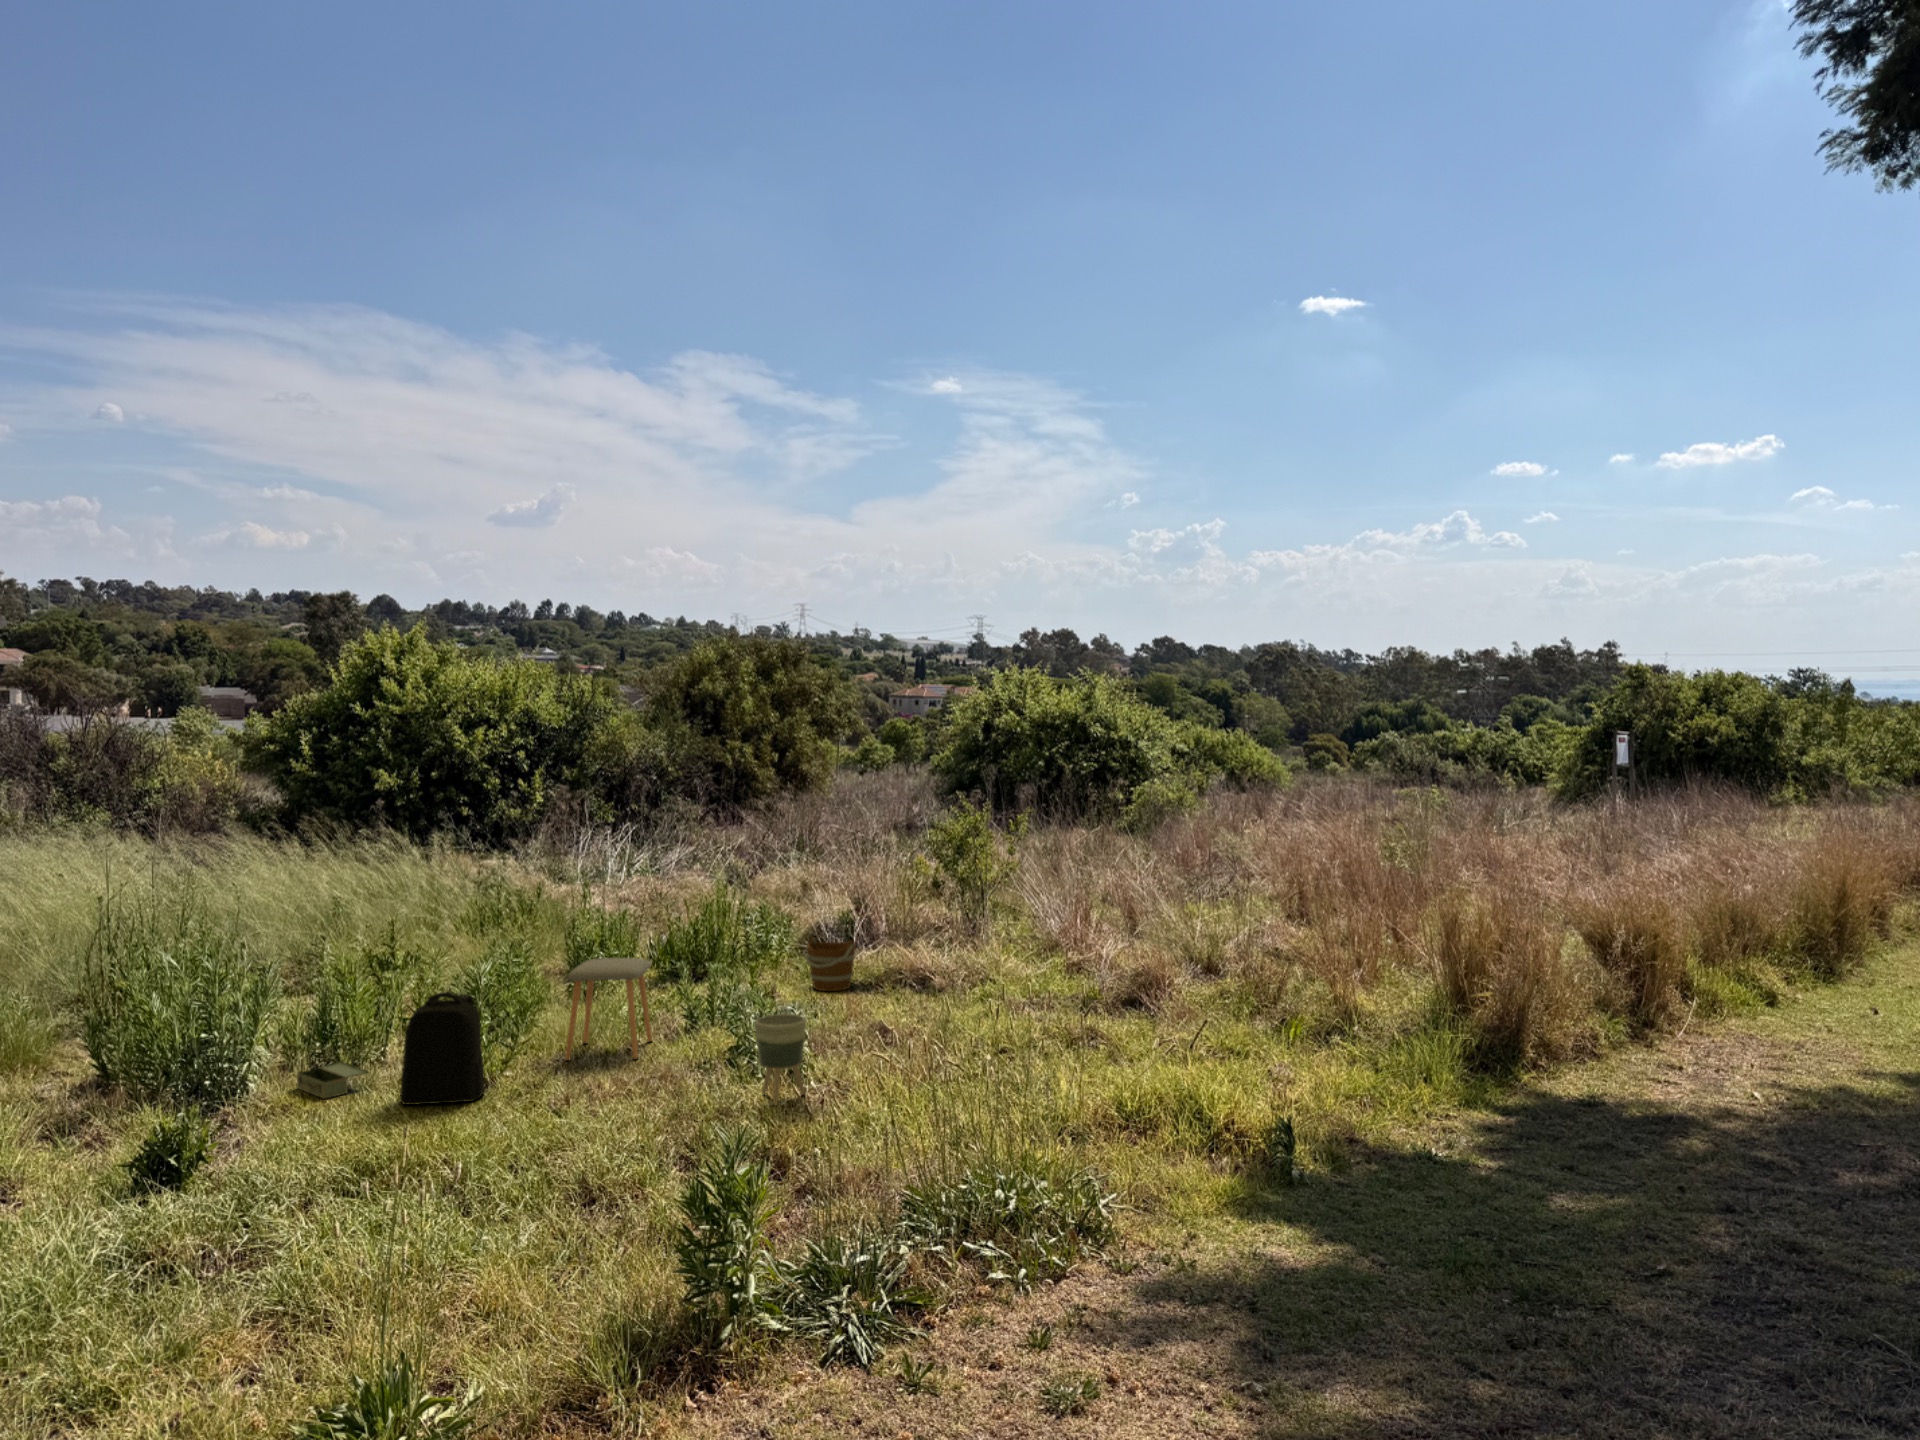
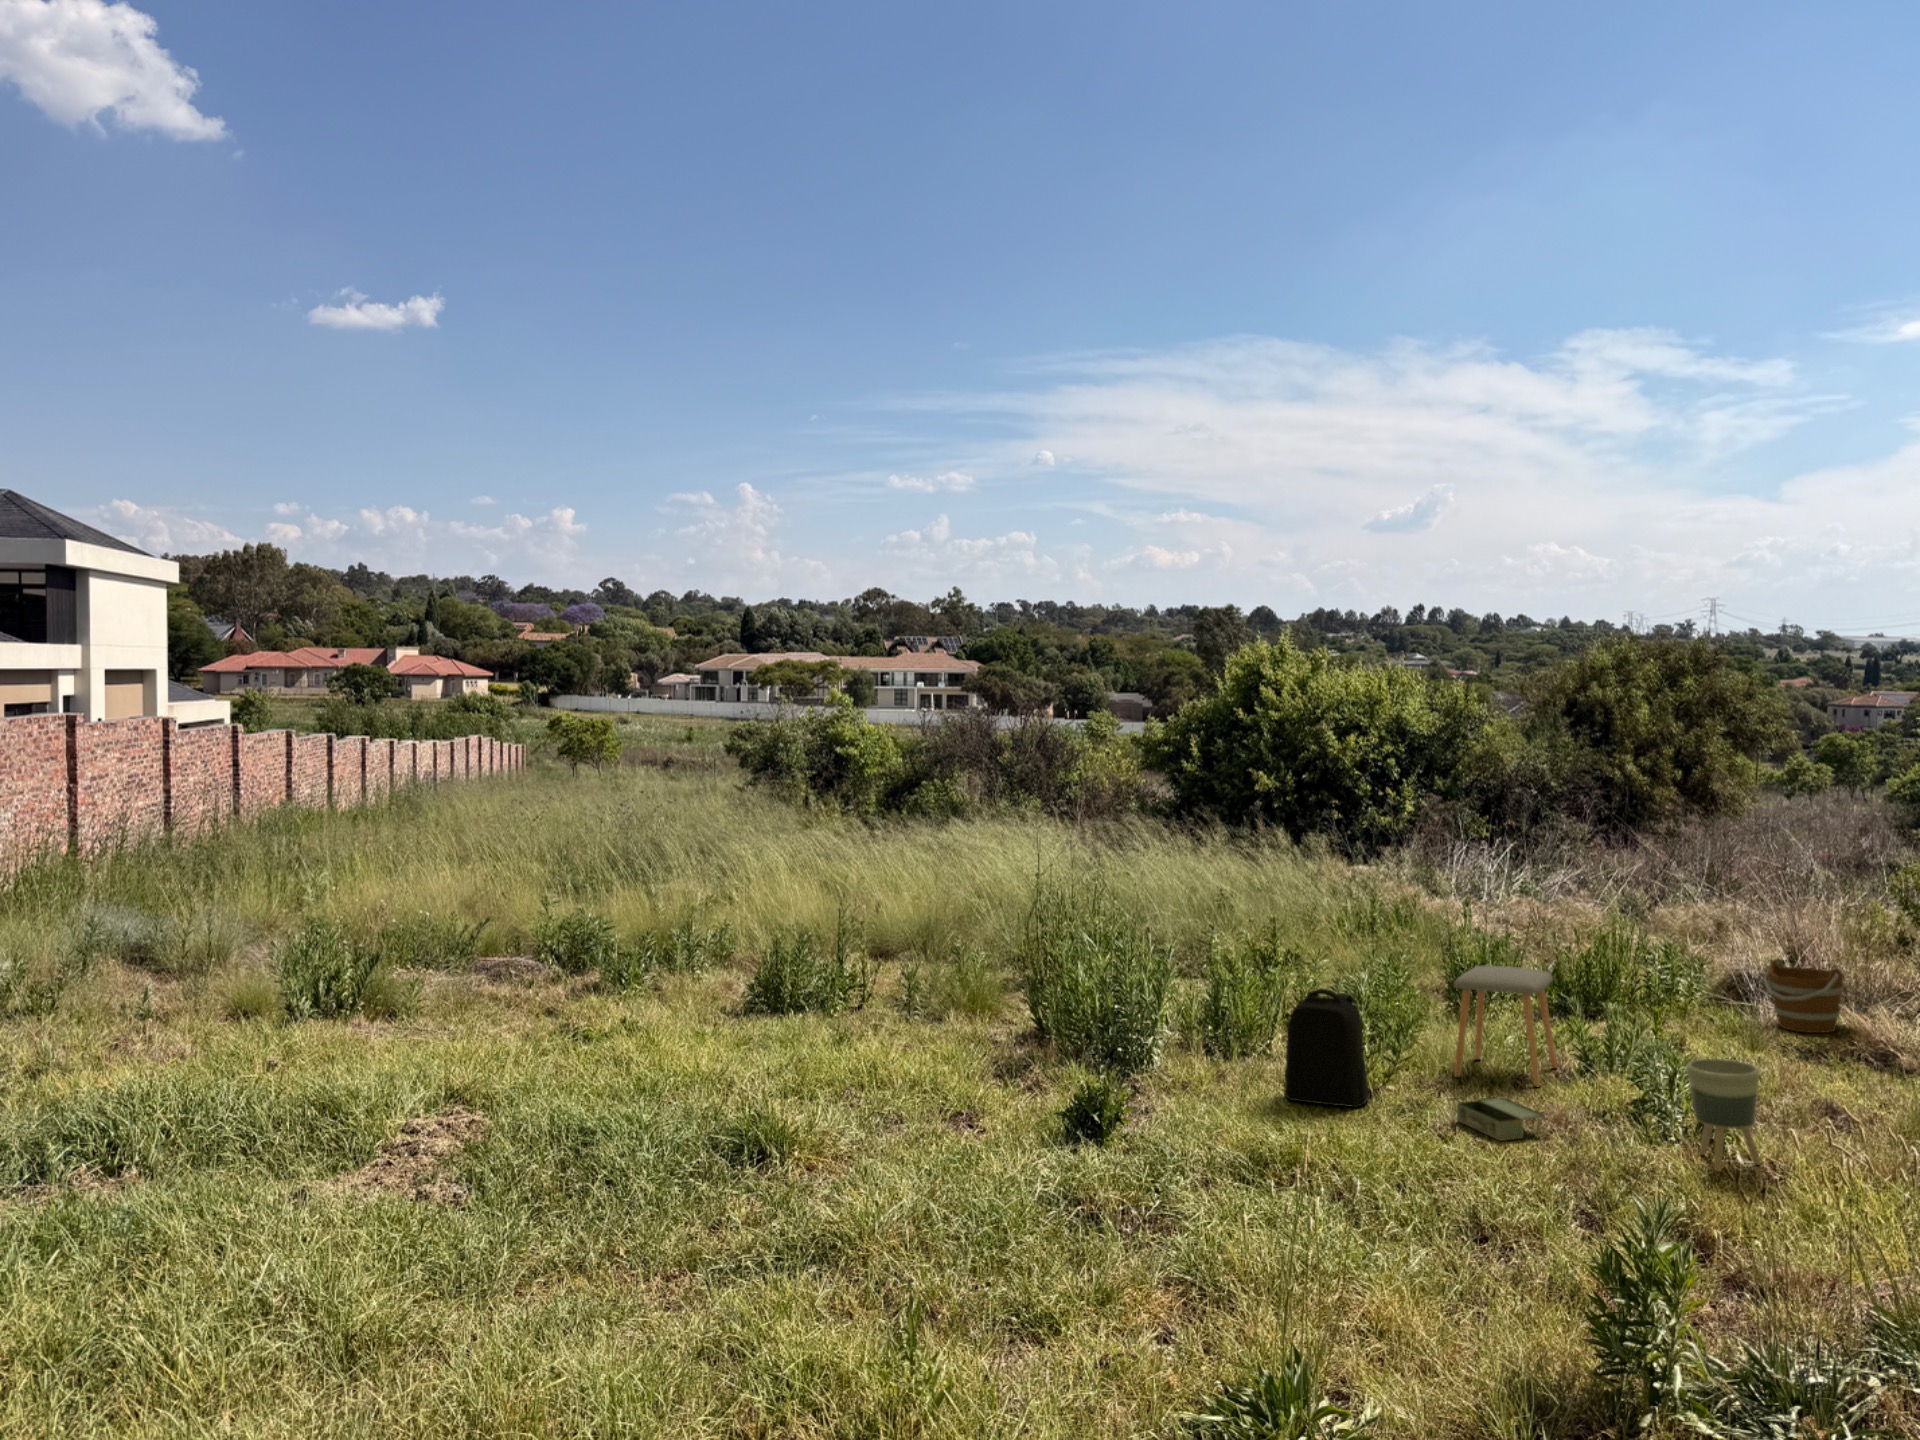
toolbox: present [297,1062,368,1099] -> present [1457,1096,1544,1141]

